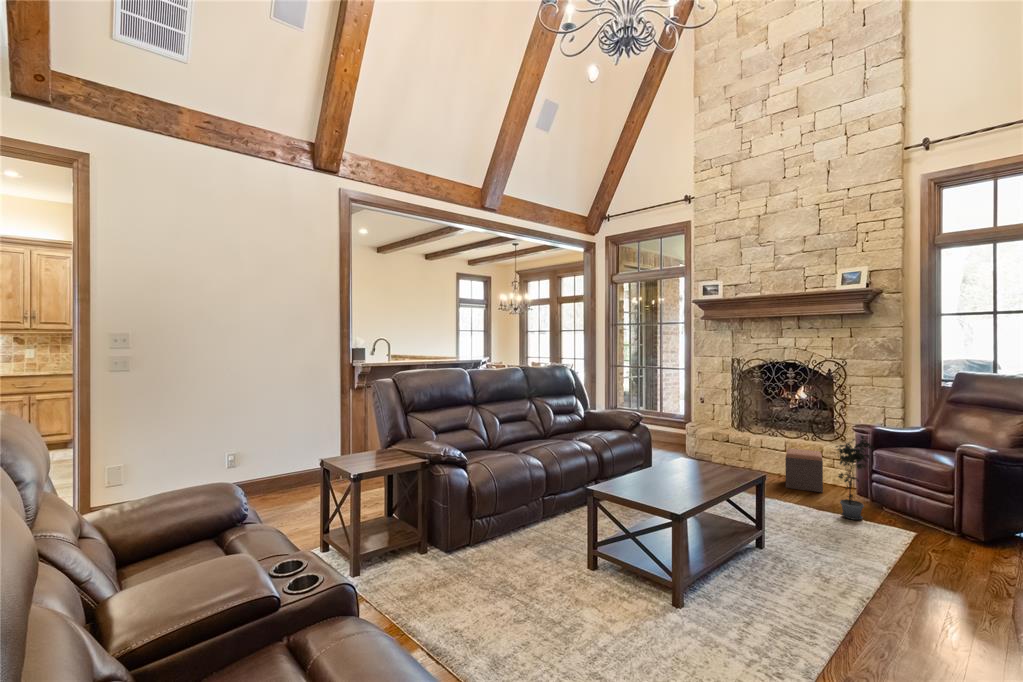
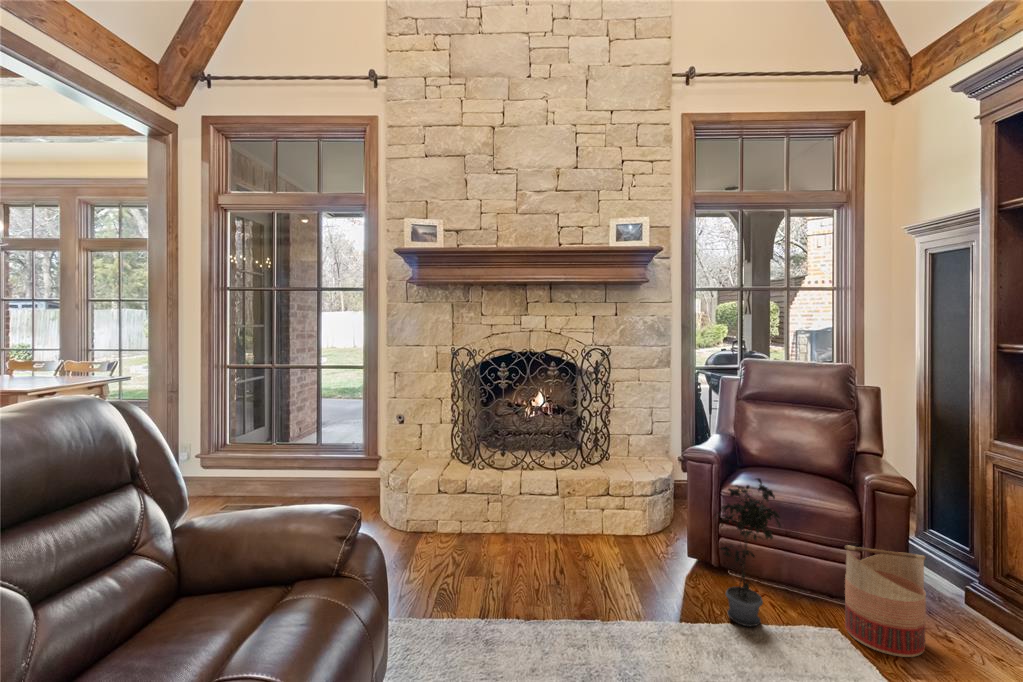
footstool: present [785,449,823,493] -> none [571,491,638,567]
basket: none [917,482,971,550] -> present [845,545,926,657]

